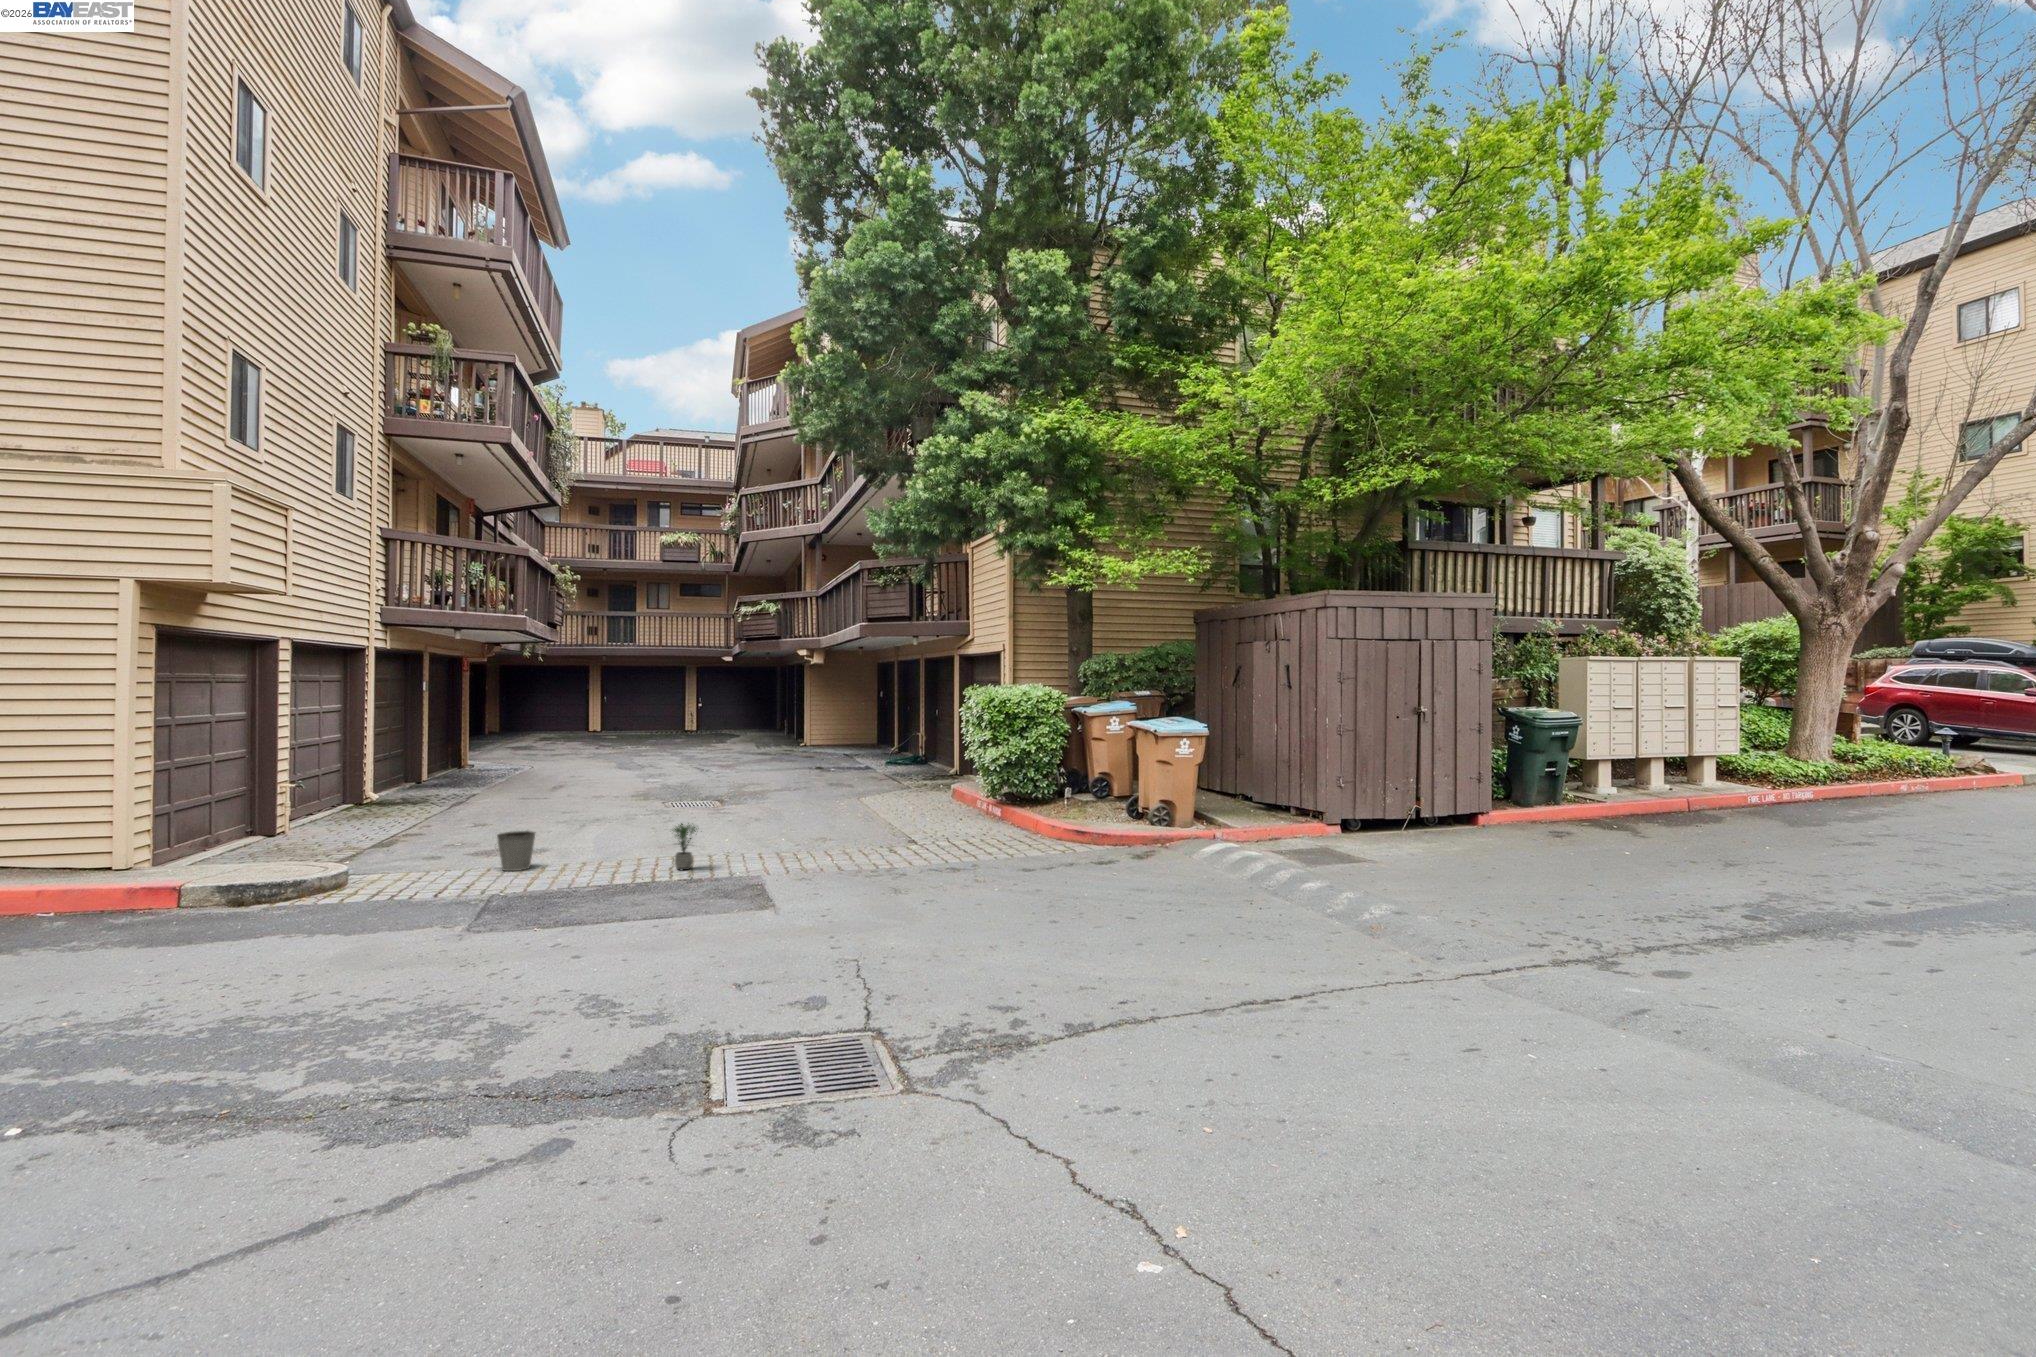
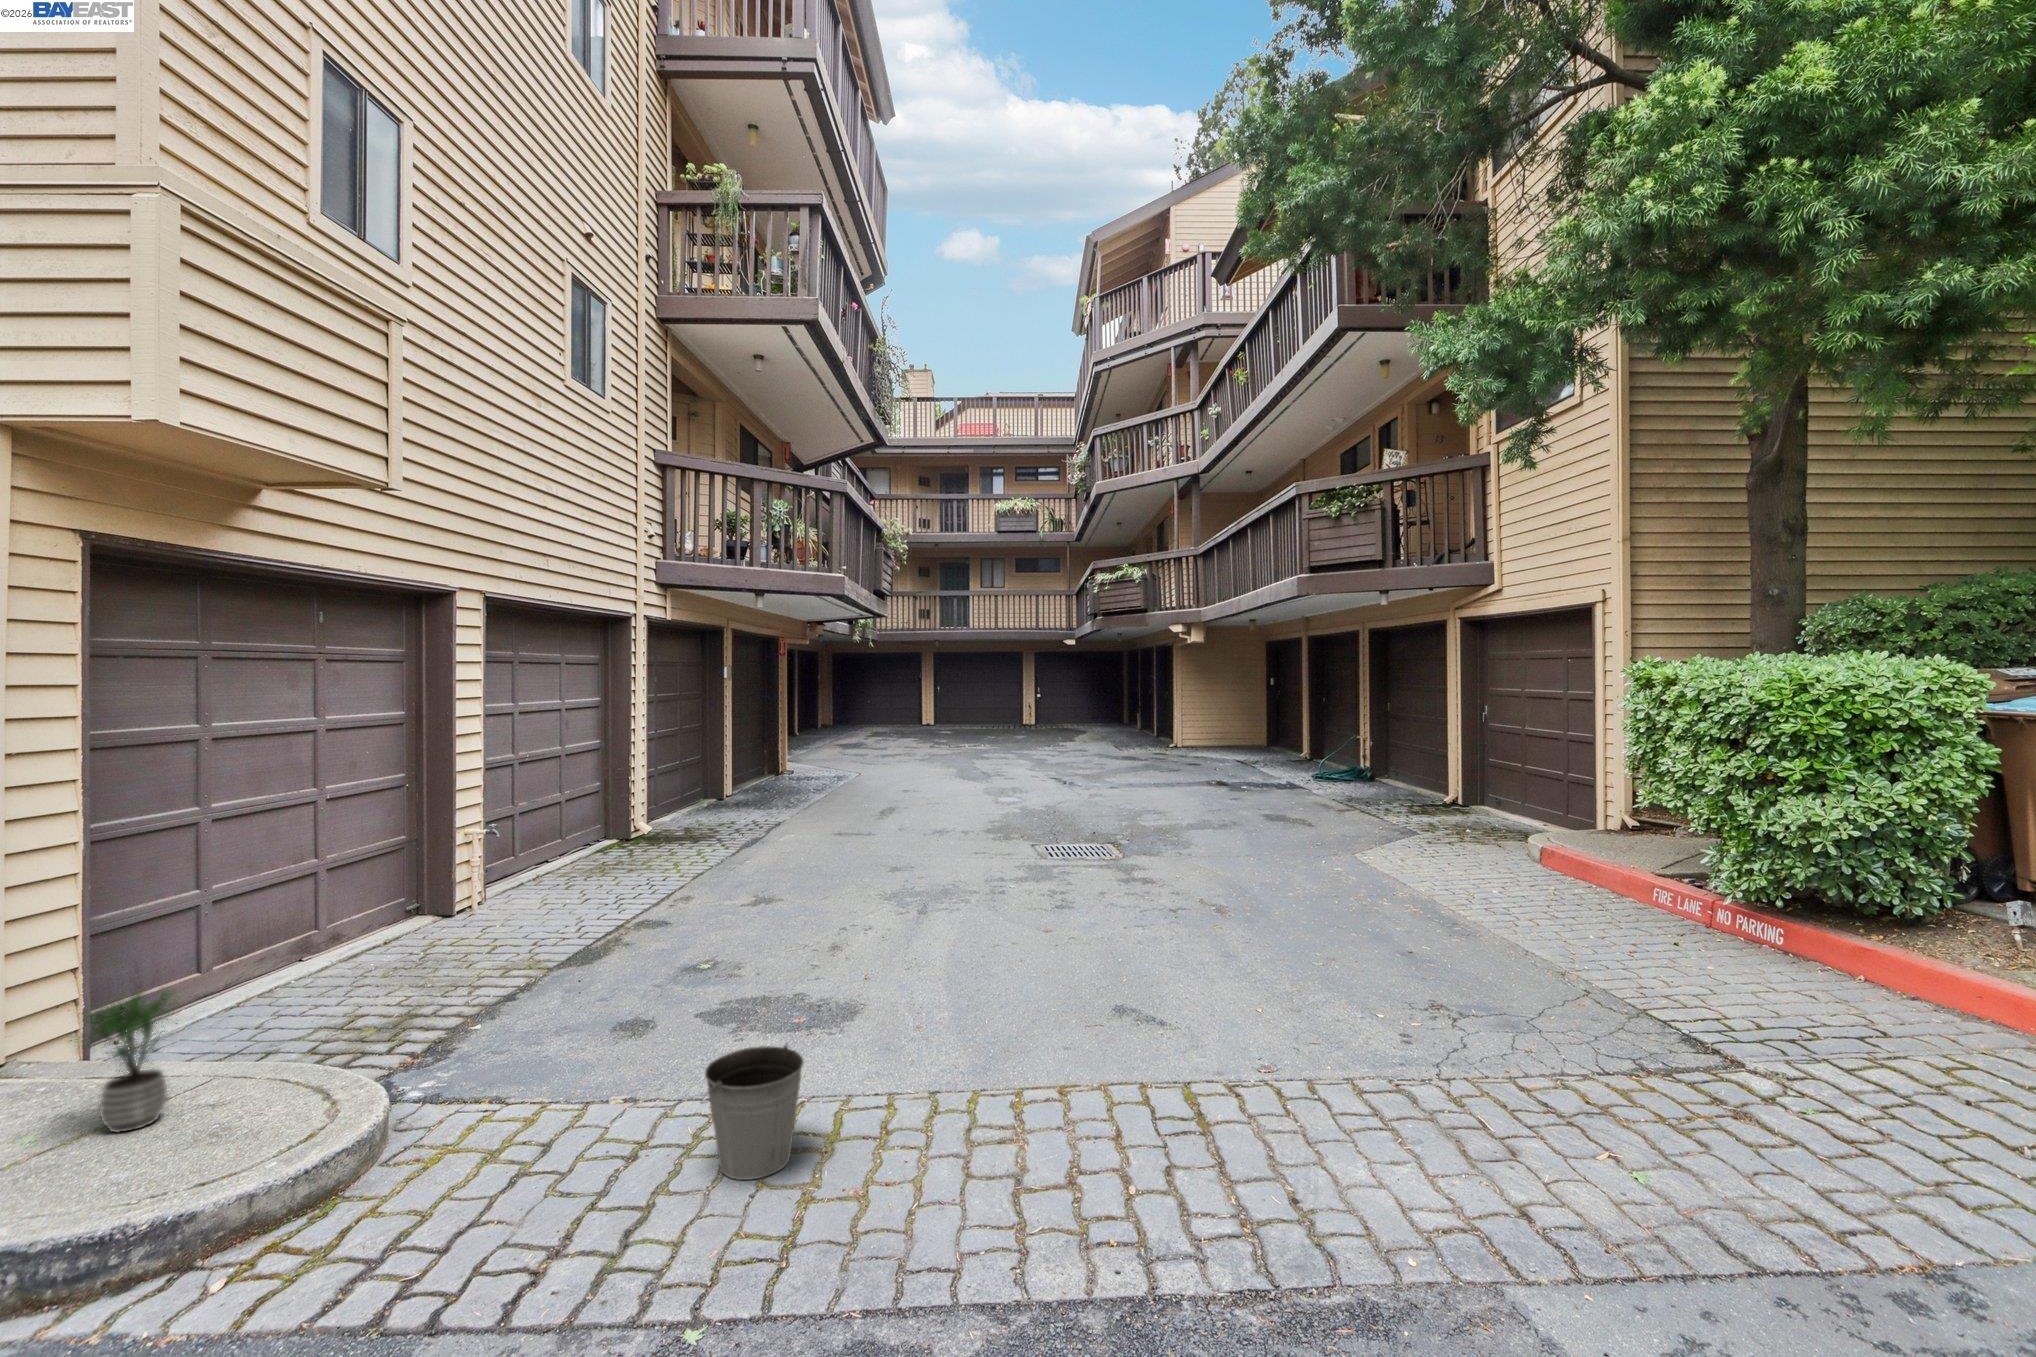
potted plant: present [672,823,697,870] -> present [69,991,179,1132]

